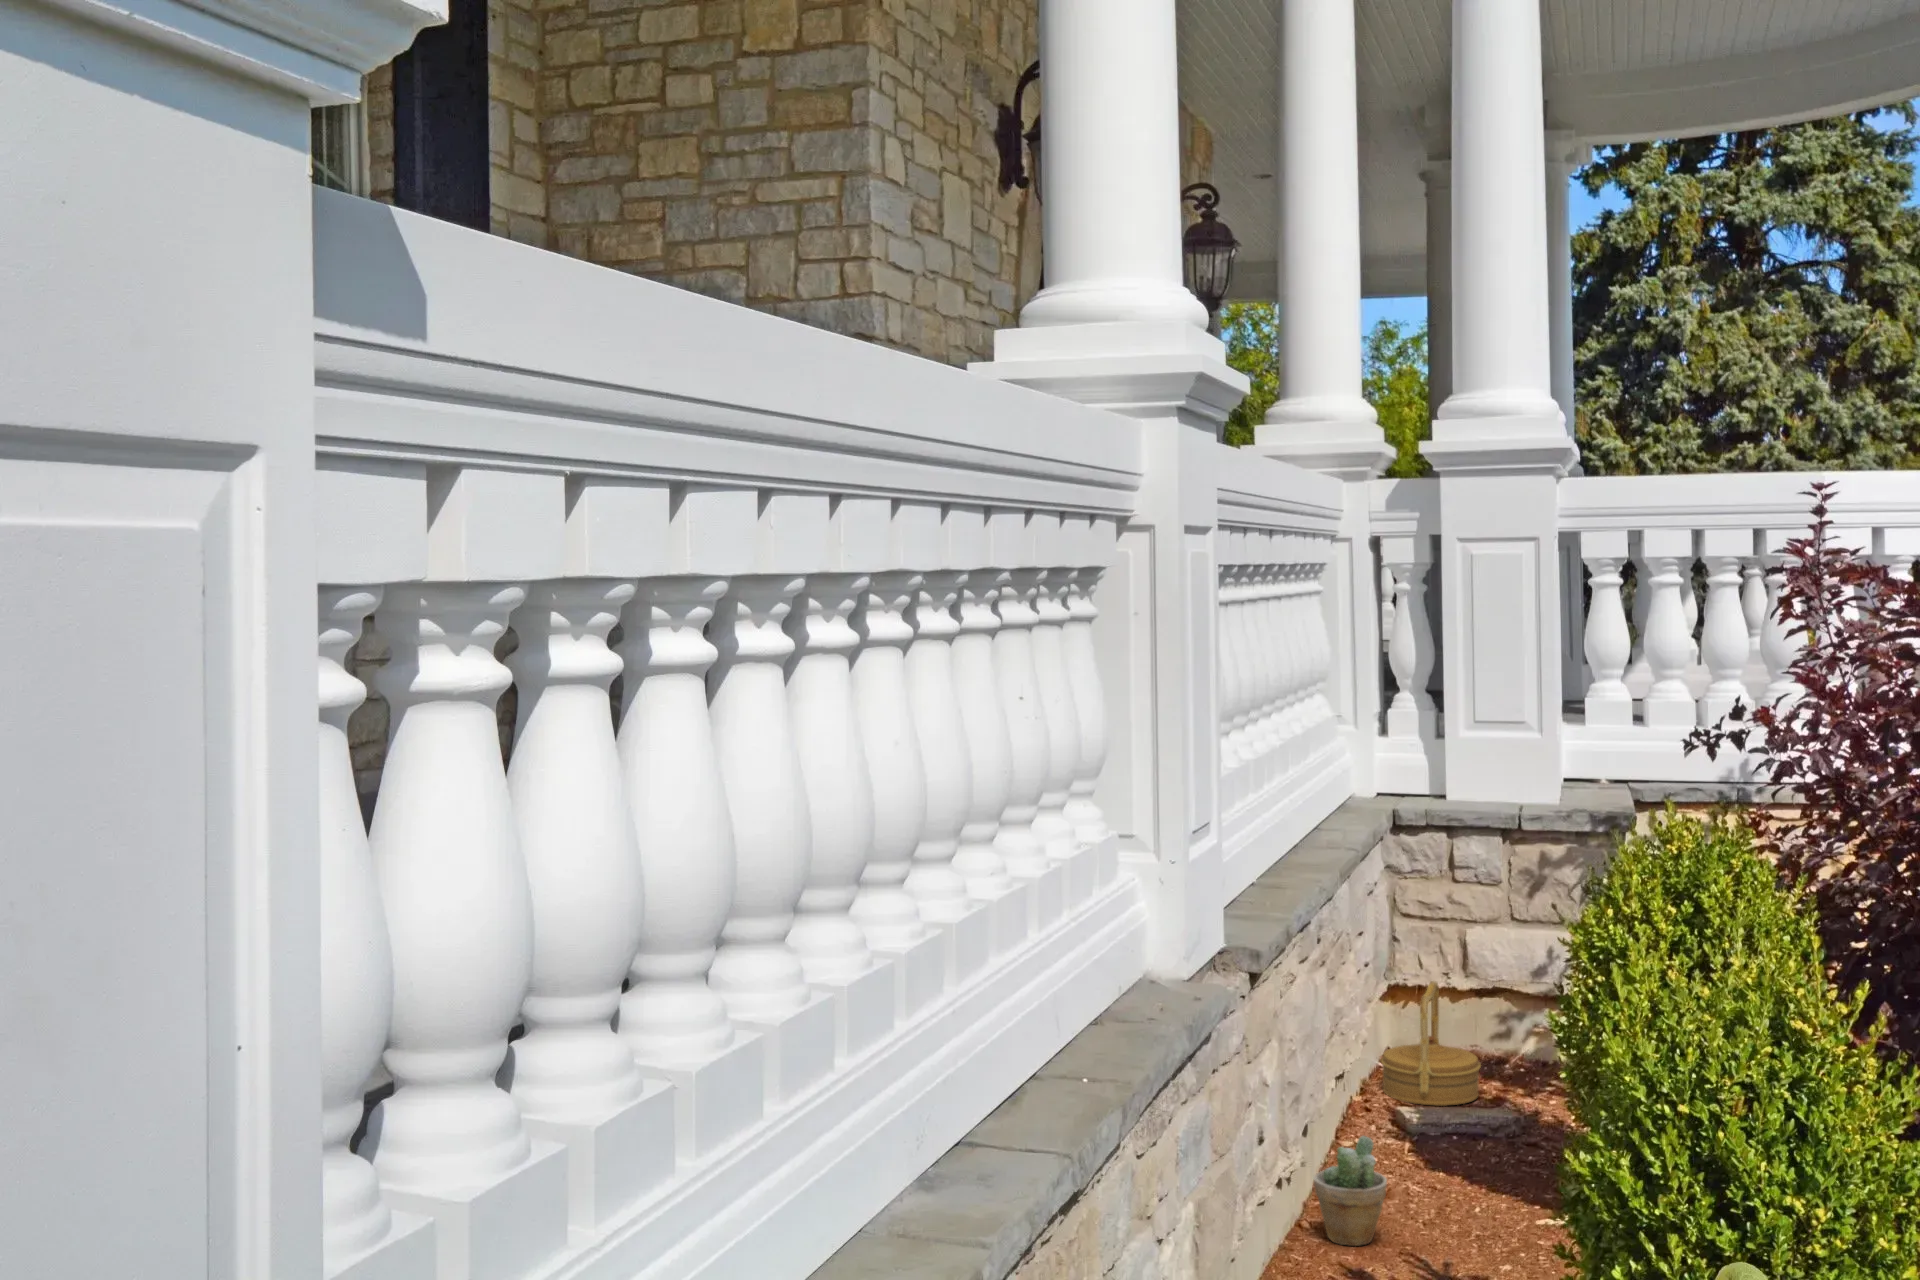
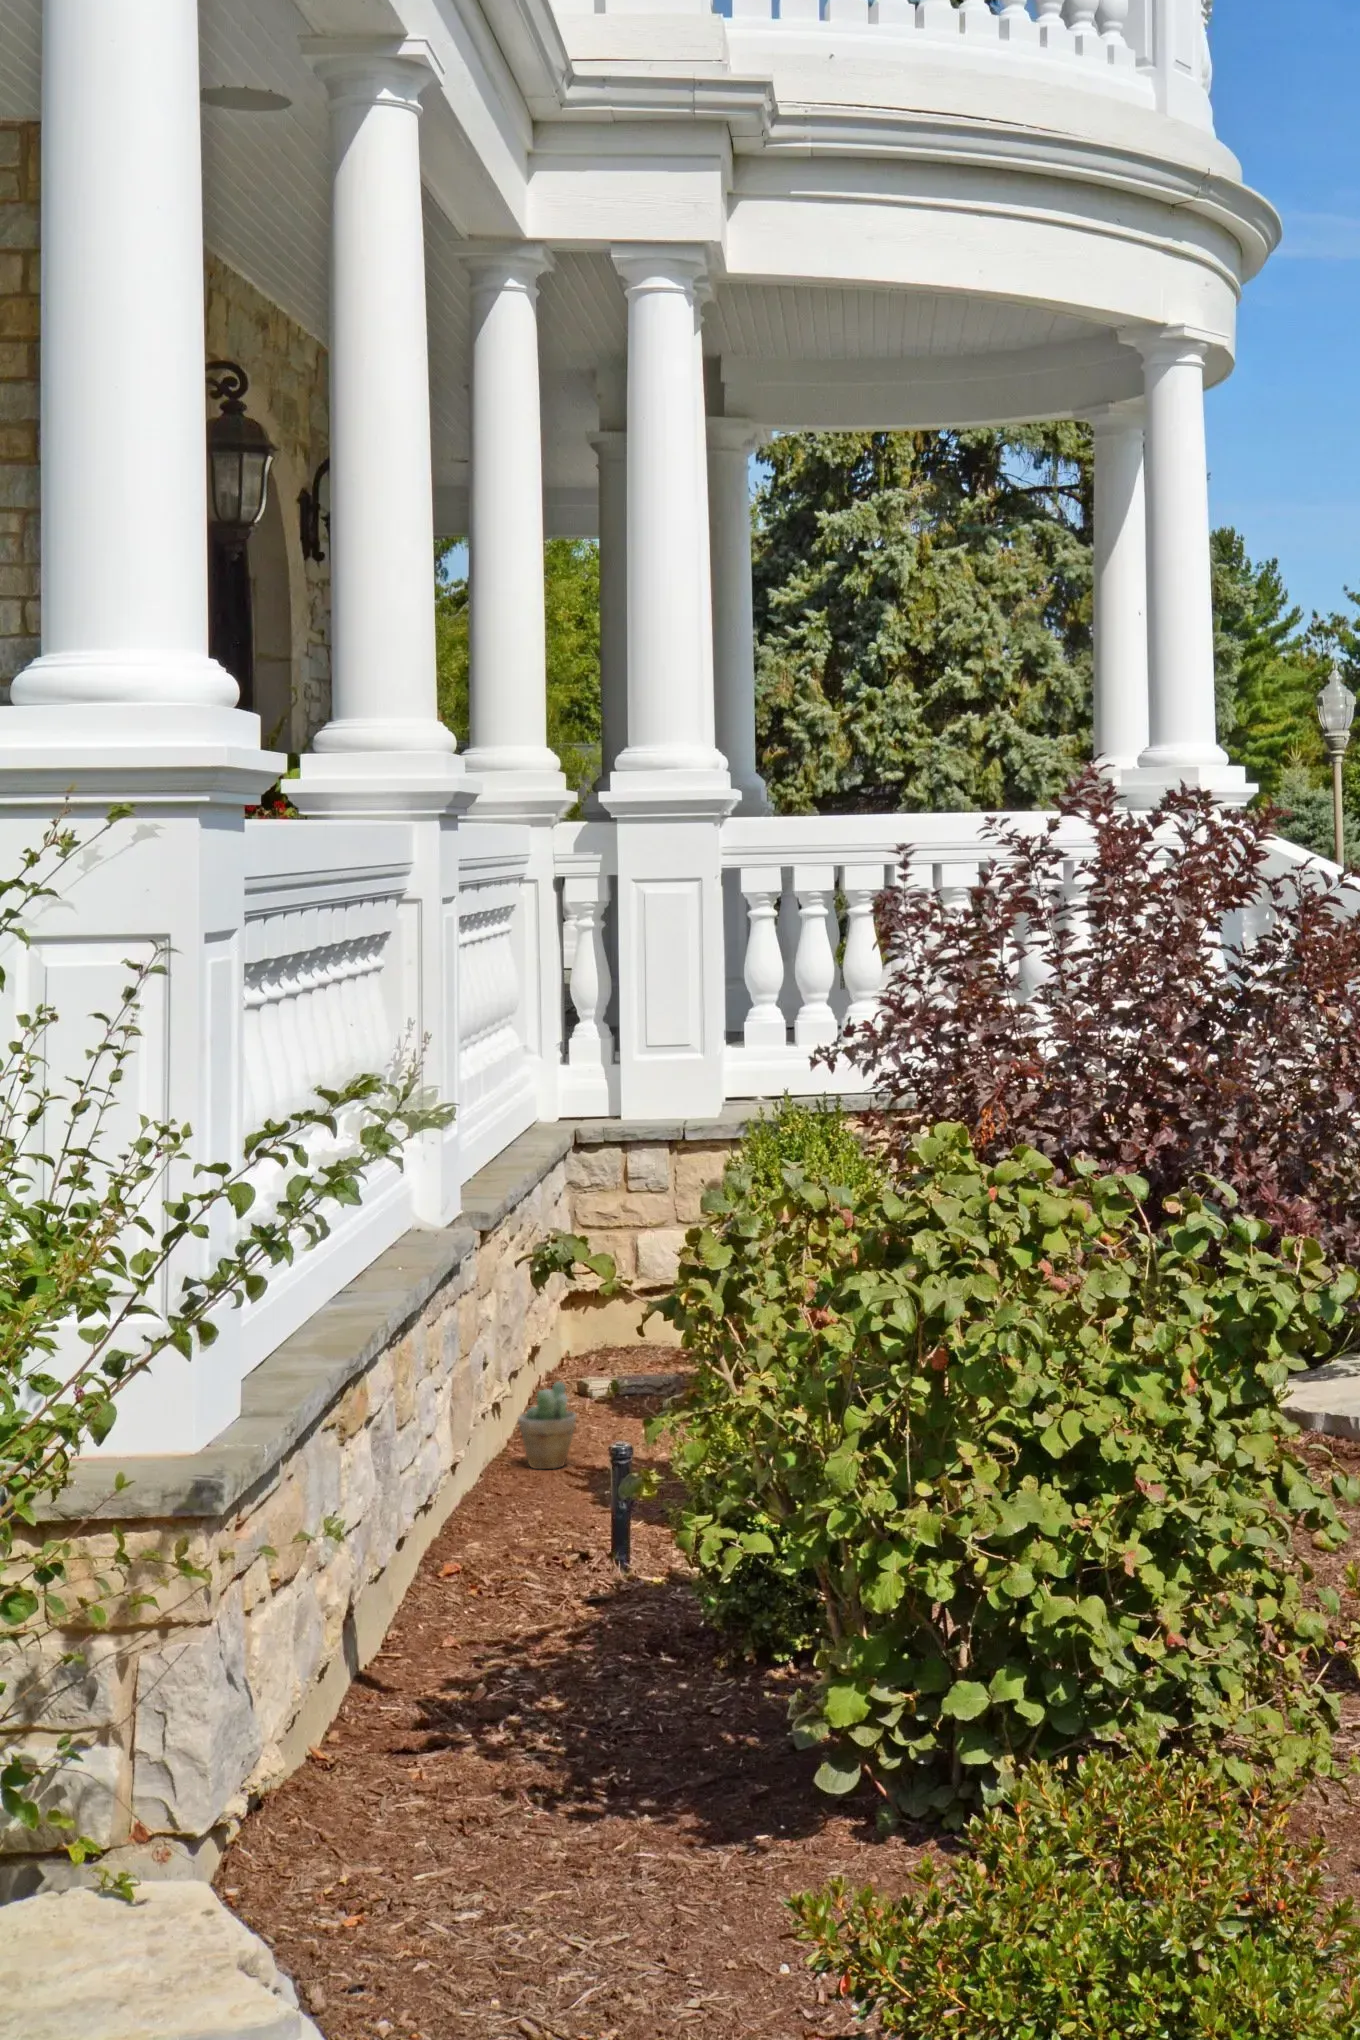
basket: present [1381,981,1481,1106] -> none [564,1281,651,1388]

